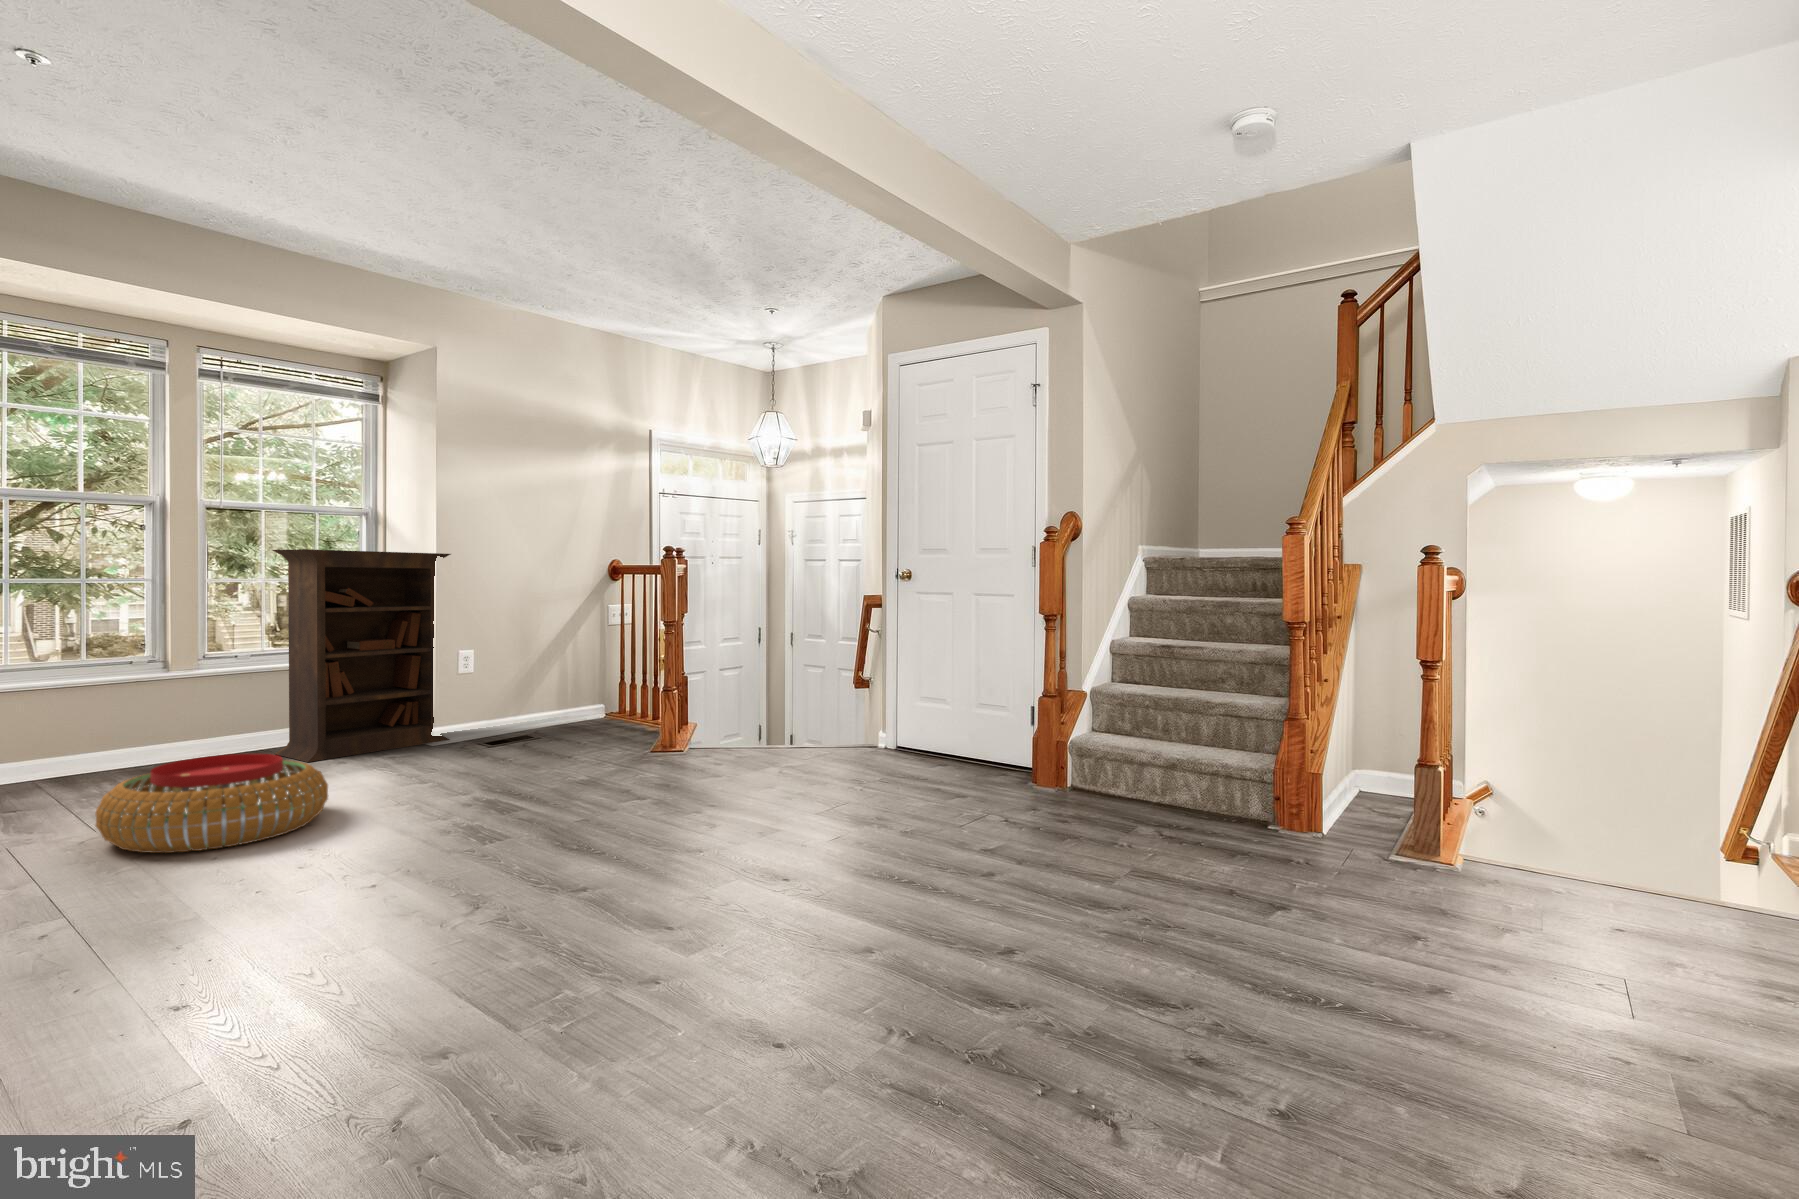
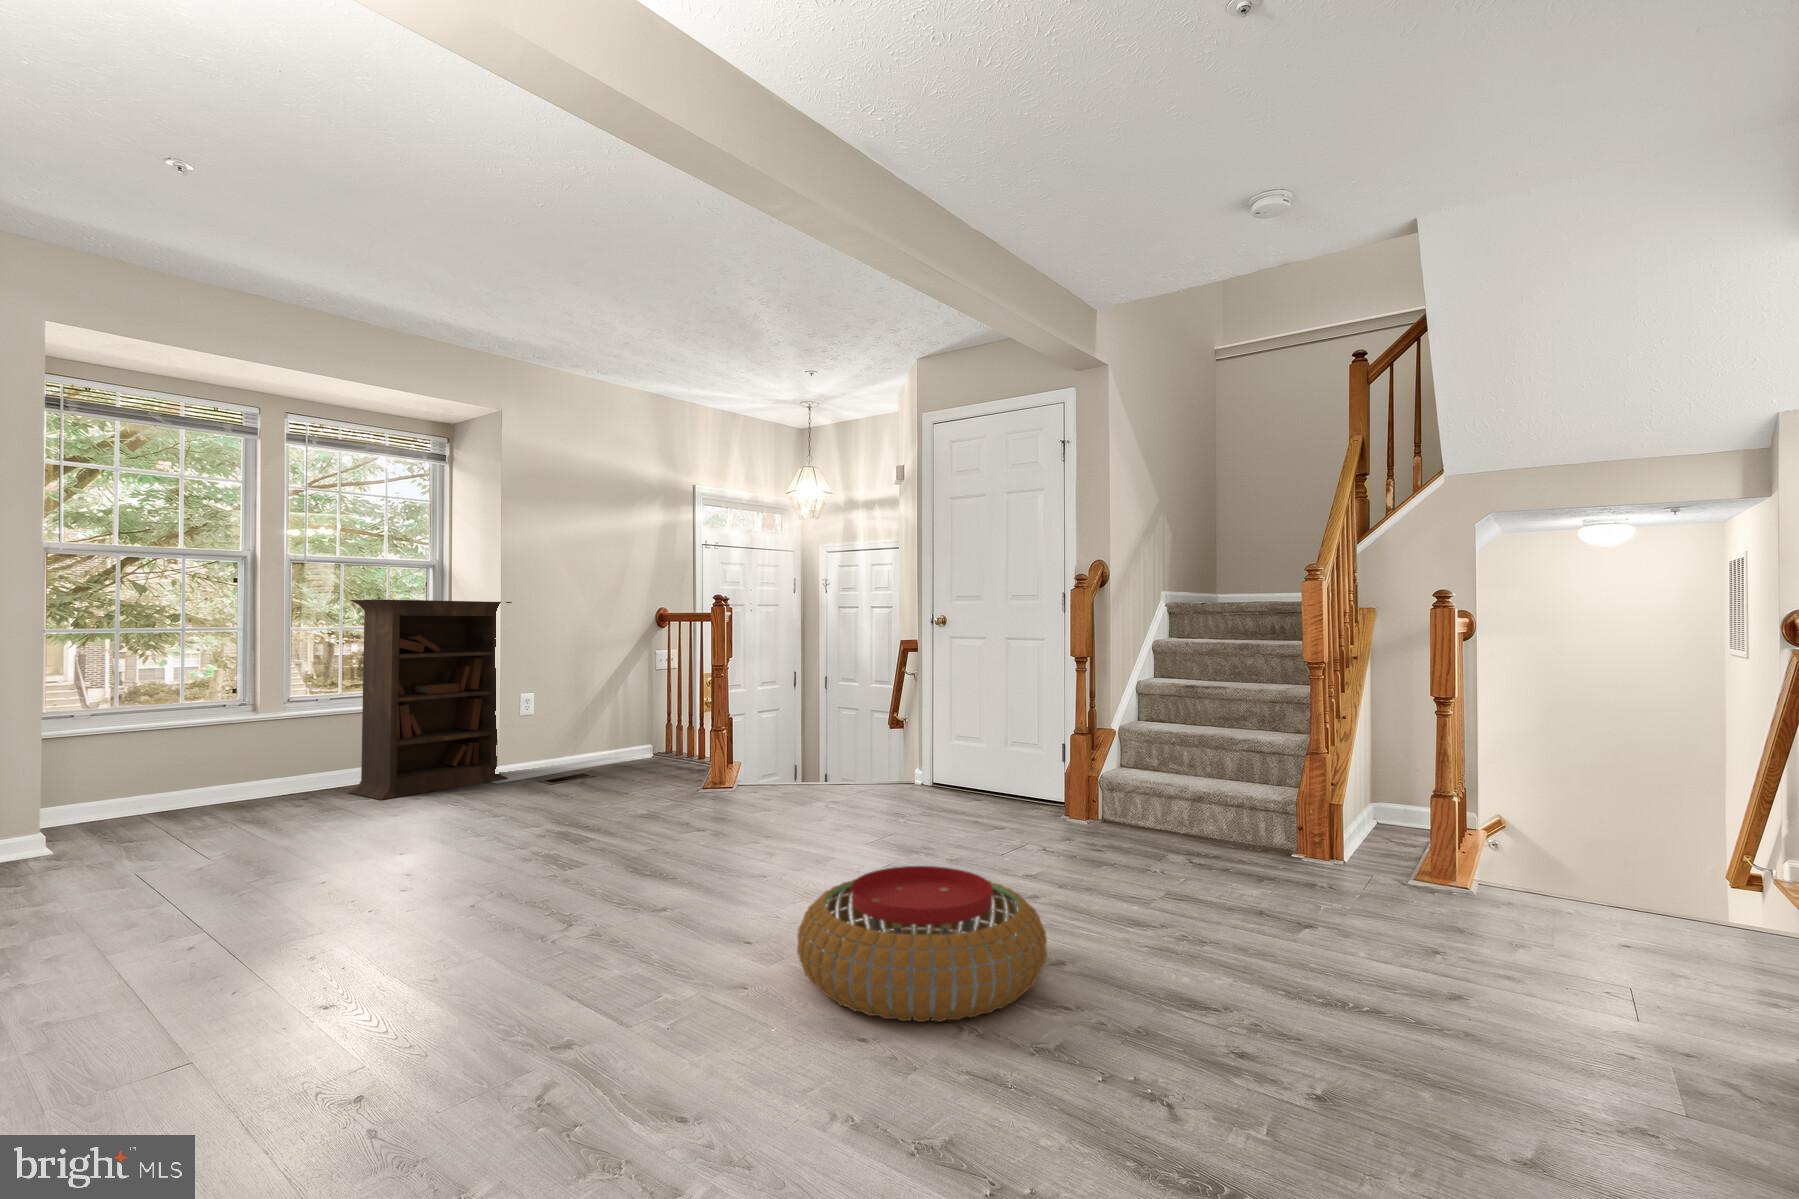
pouf: present [95,754,328,853] -> present [797,866,1047,1022]

